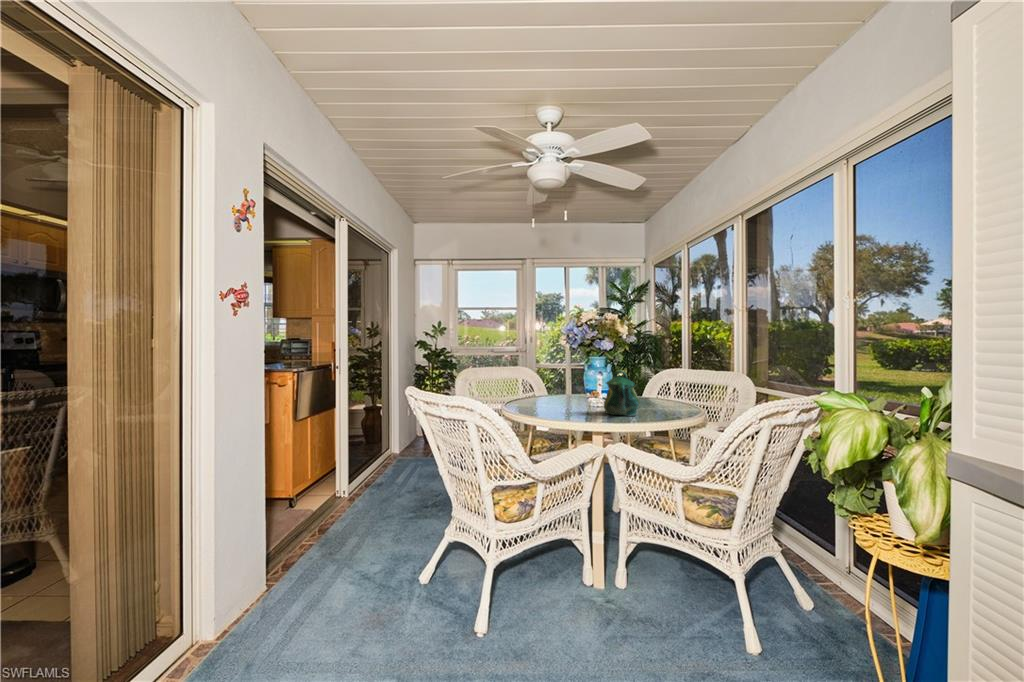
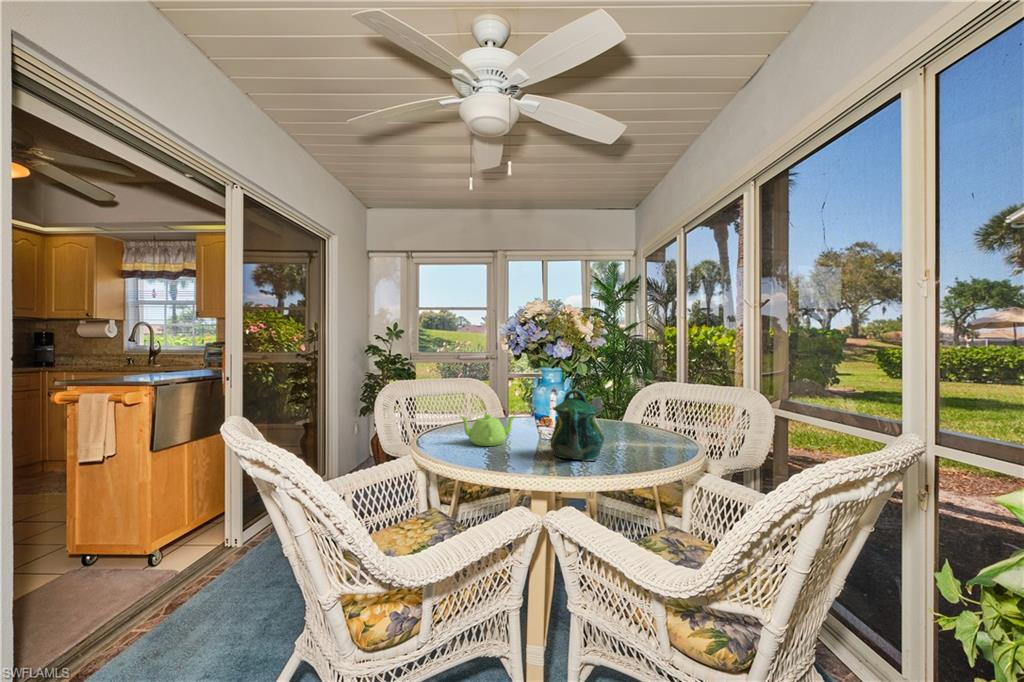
teapot: none [538,389,576,410] -> present [461,414,515,446]

